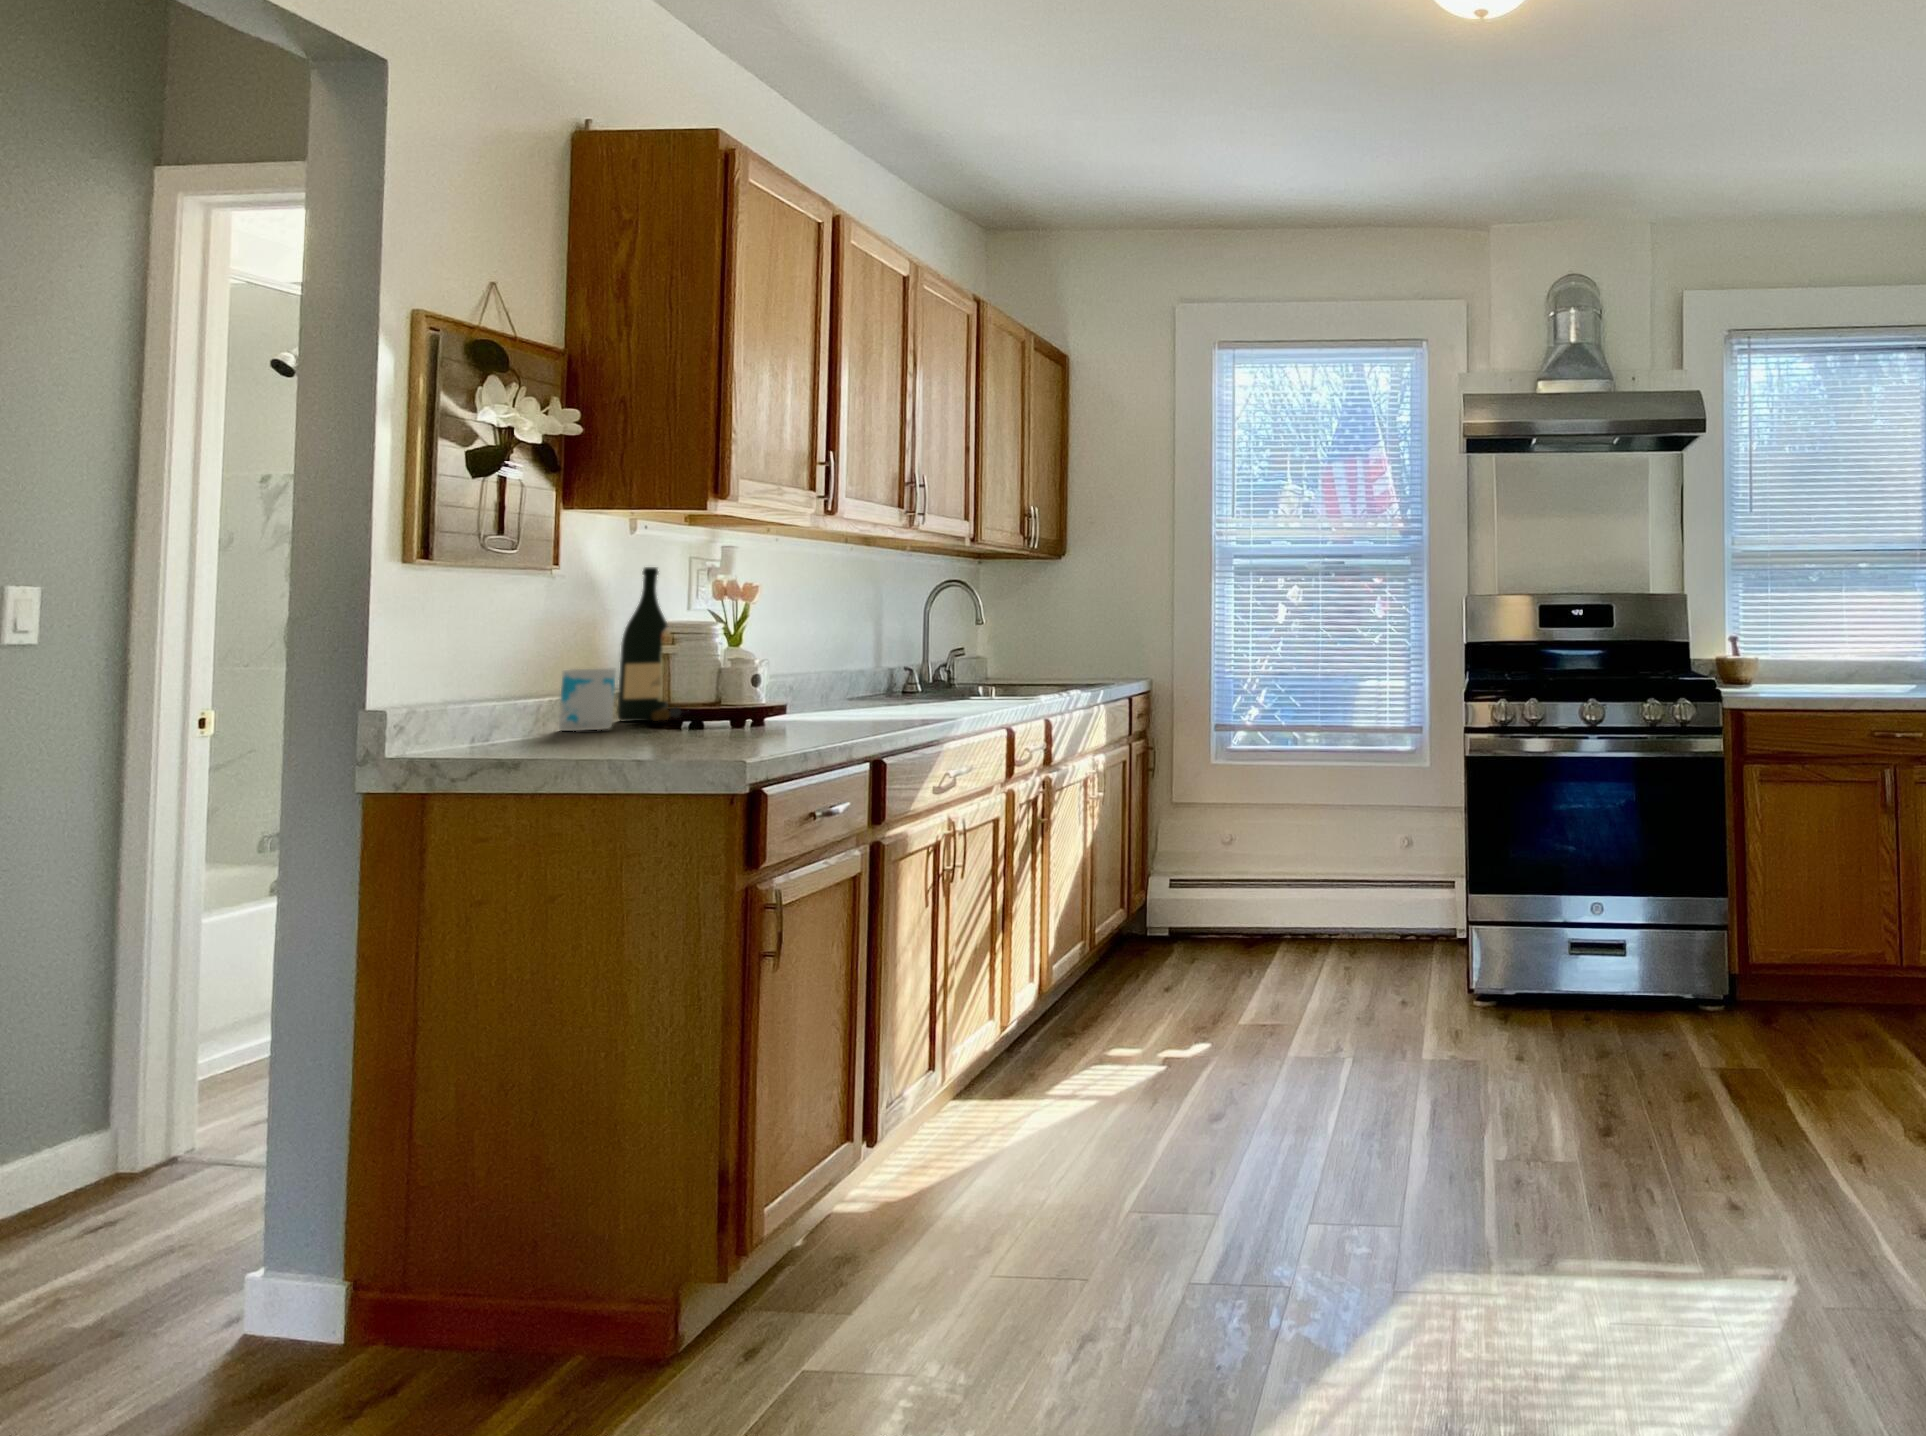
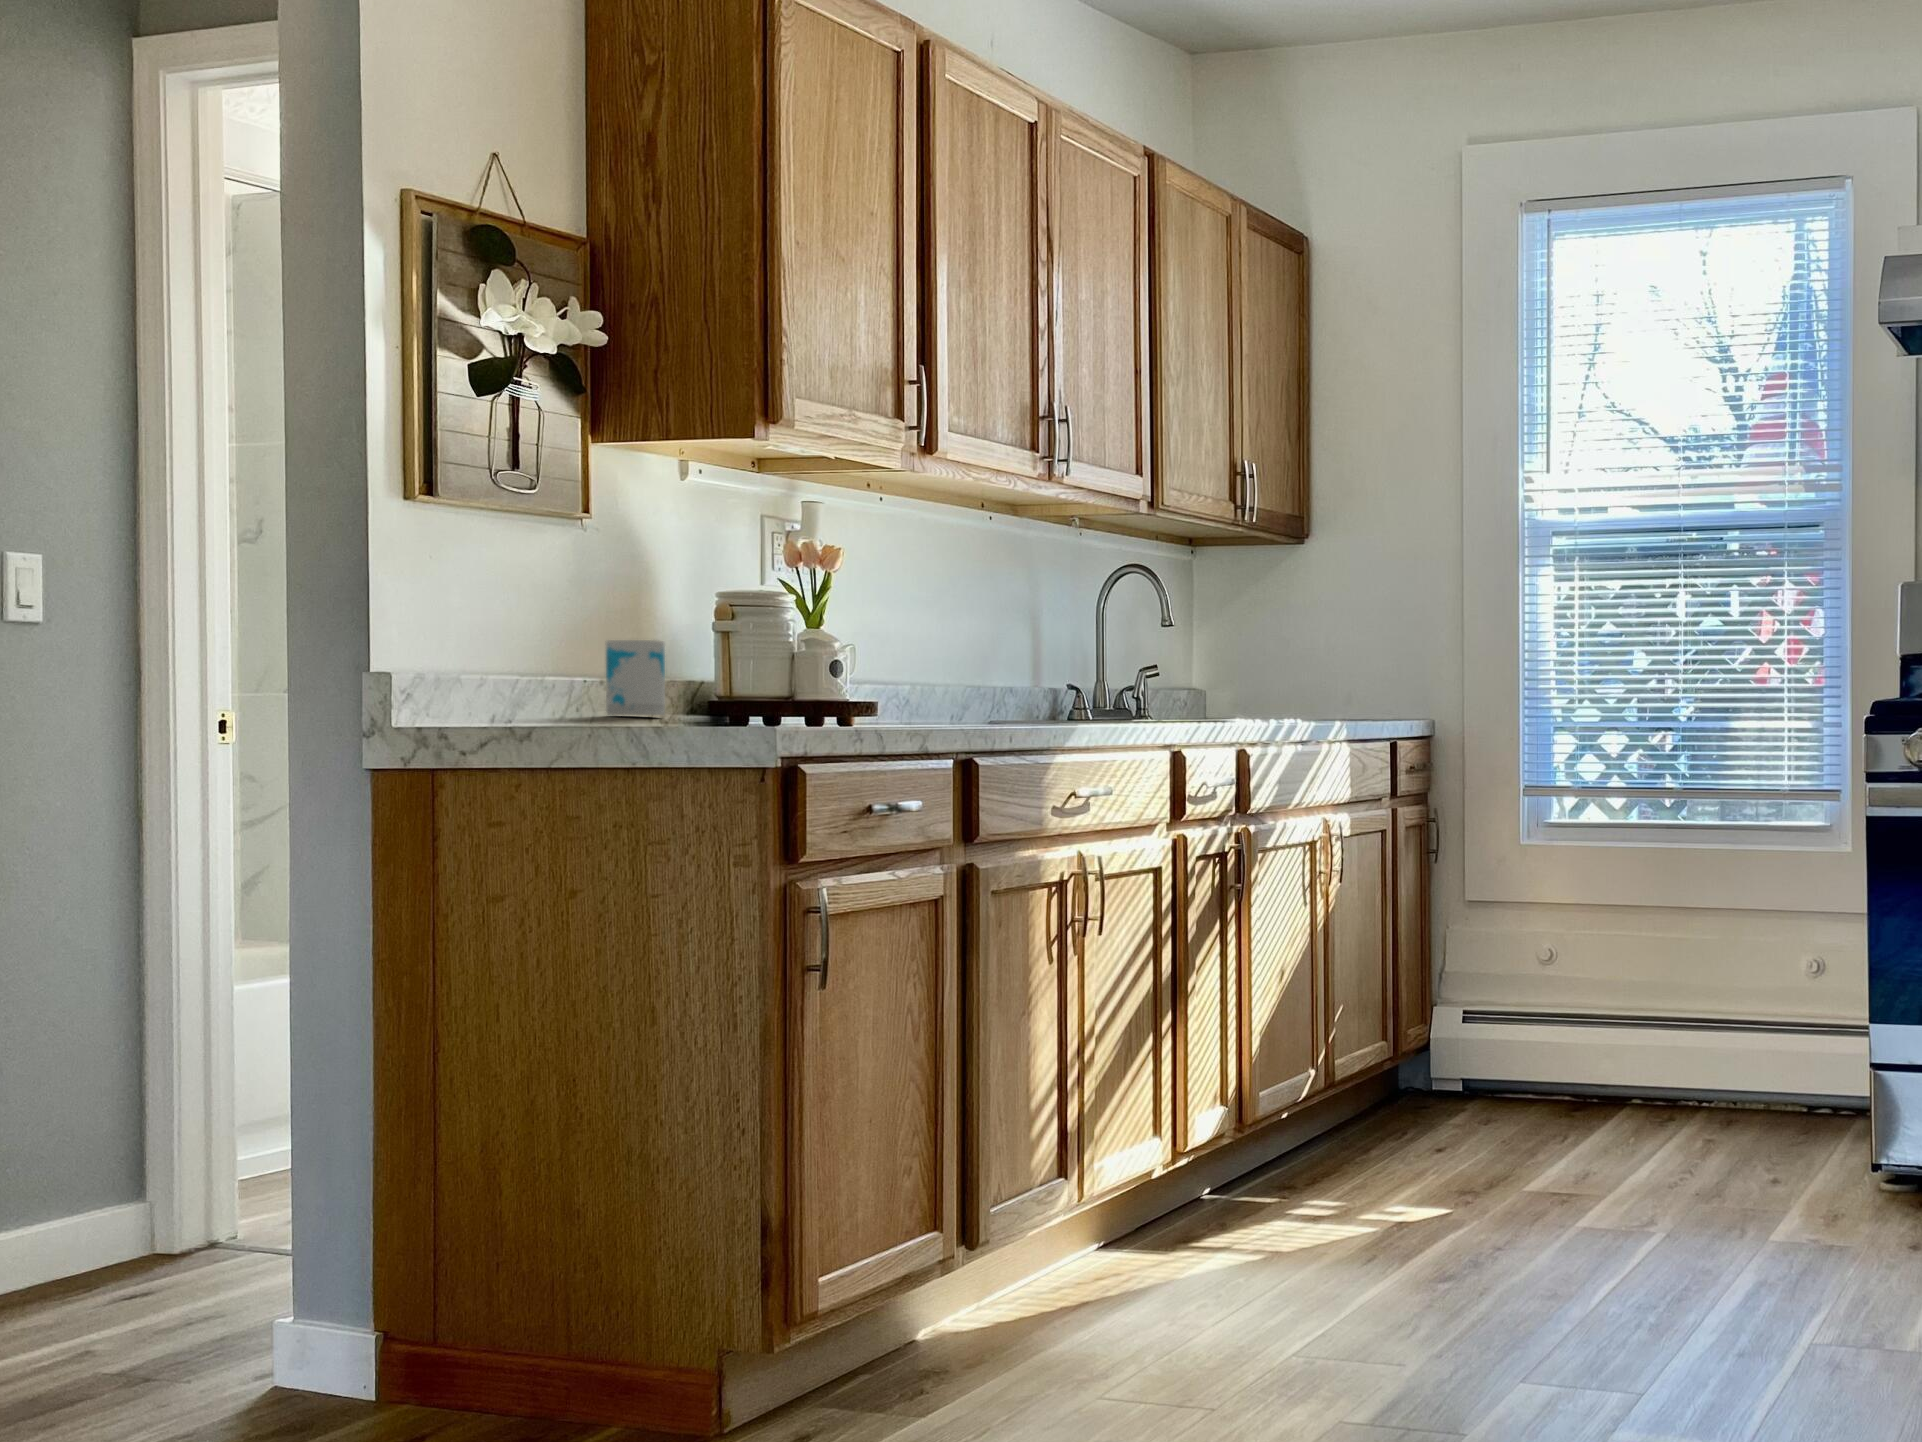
wine bottle: present [617,567,682,721] -> none [681,519,764,714]

